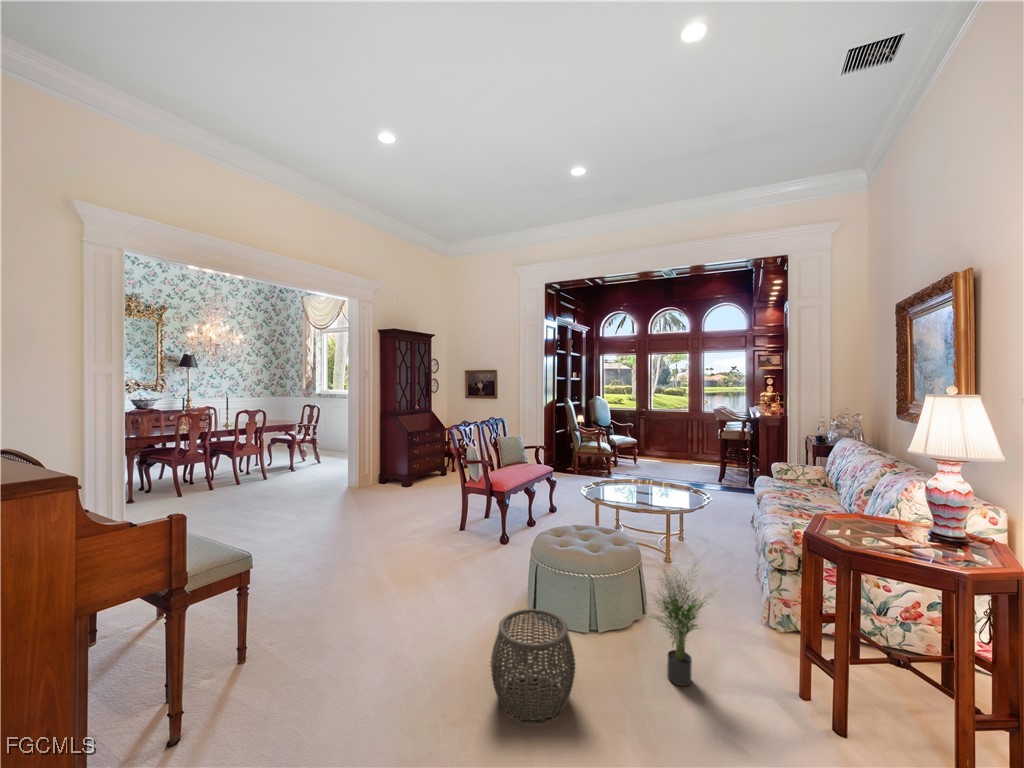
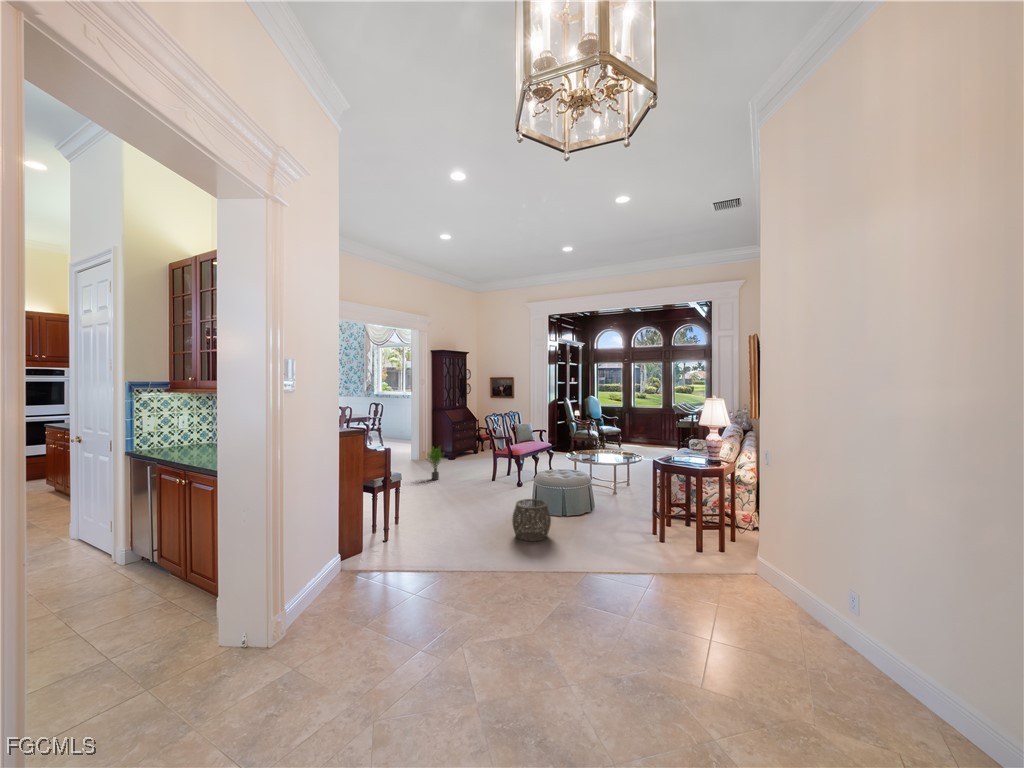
potted plant: present [649,566,707,686] -> present [426,448,442,480]

